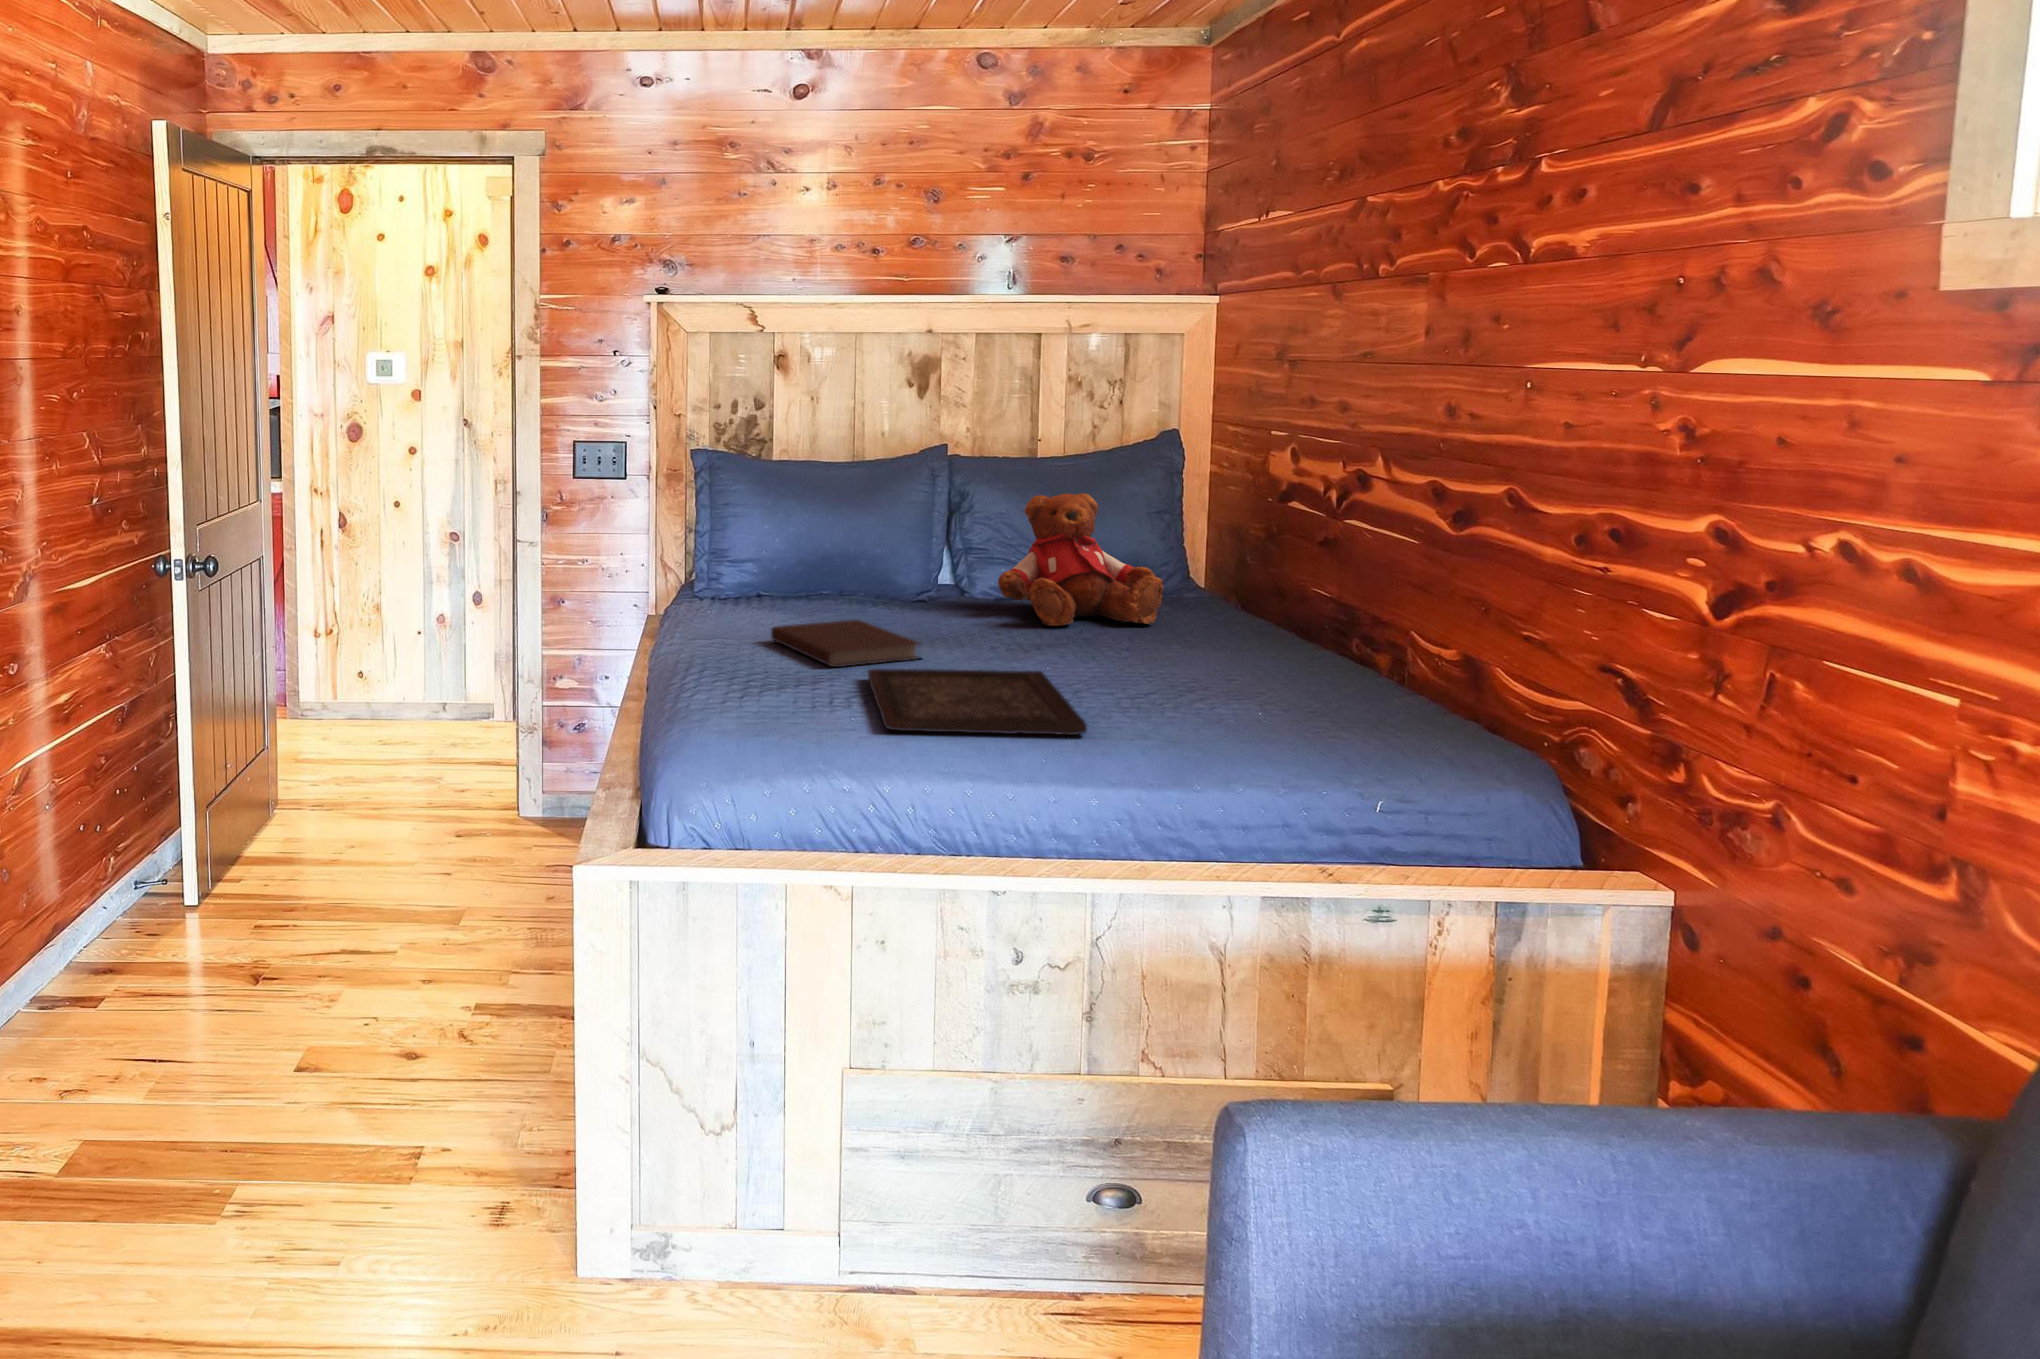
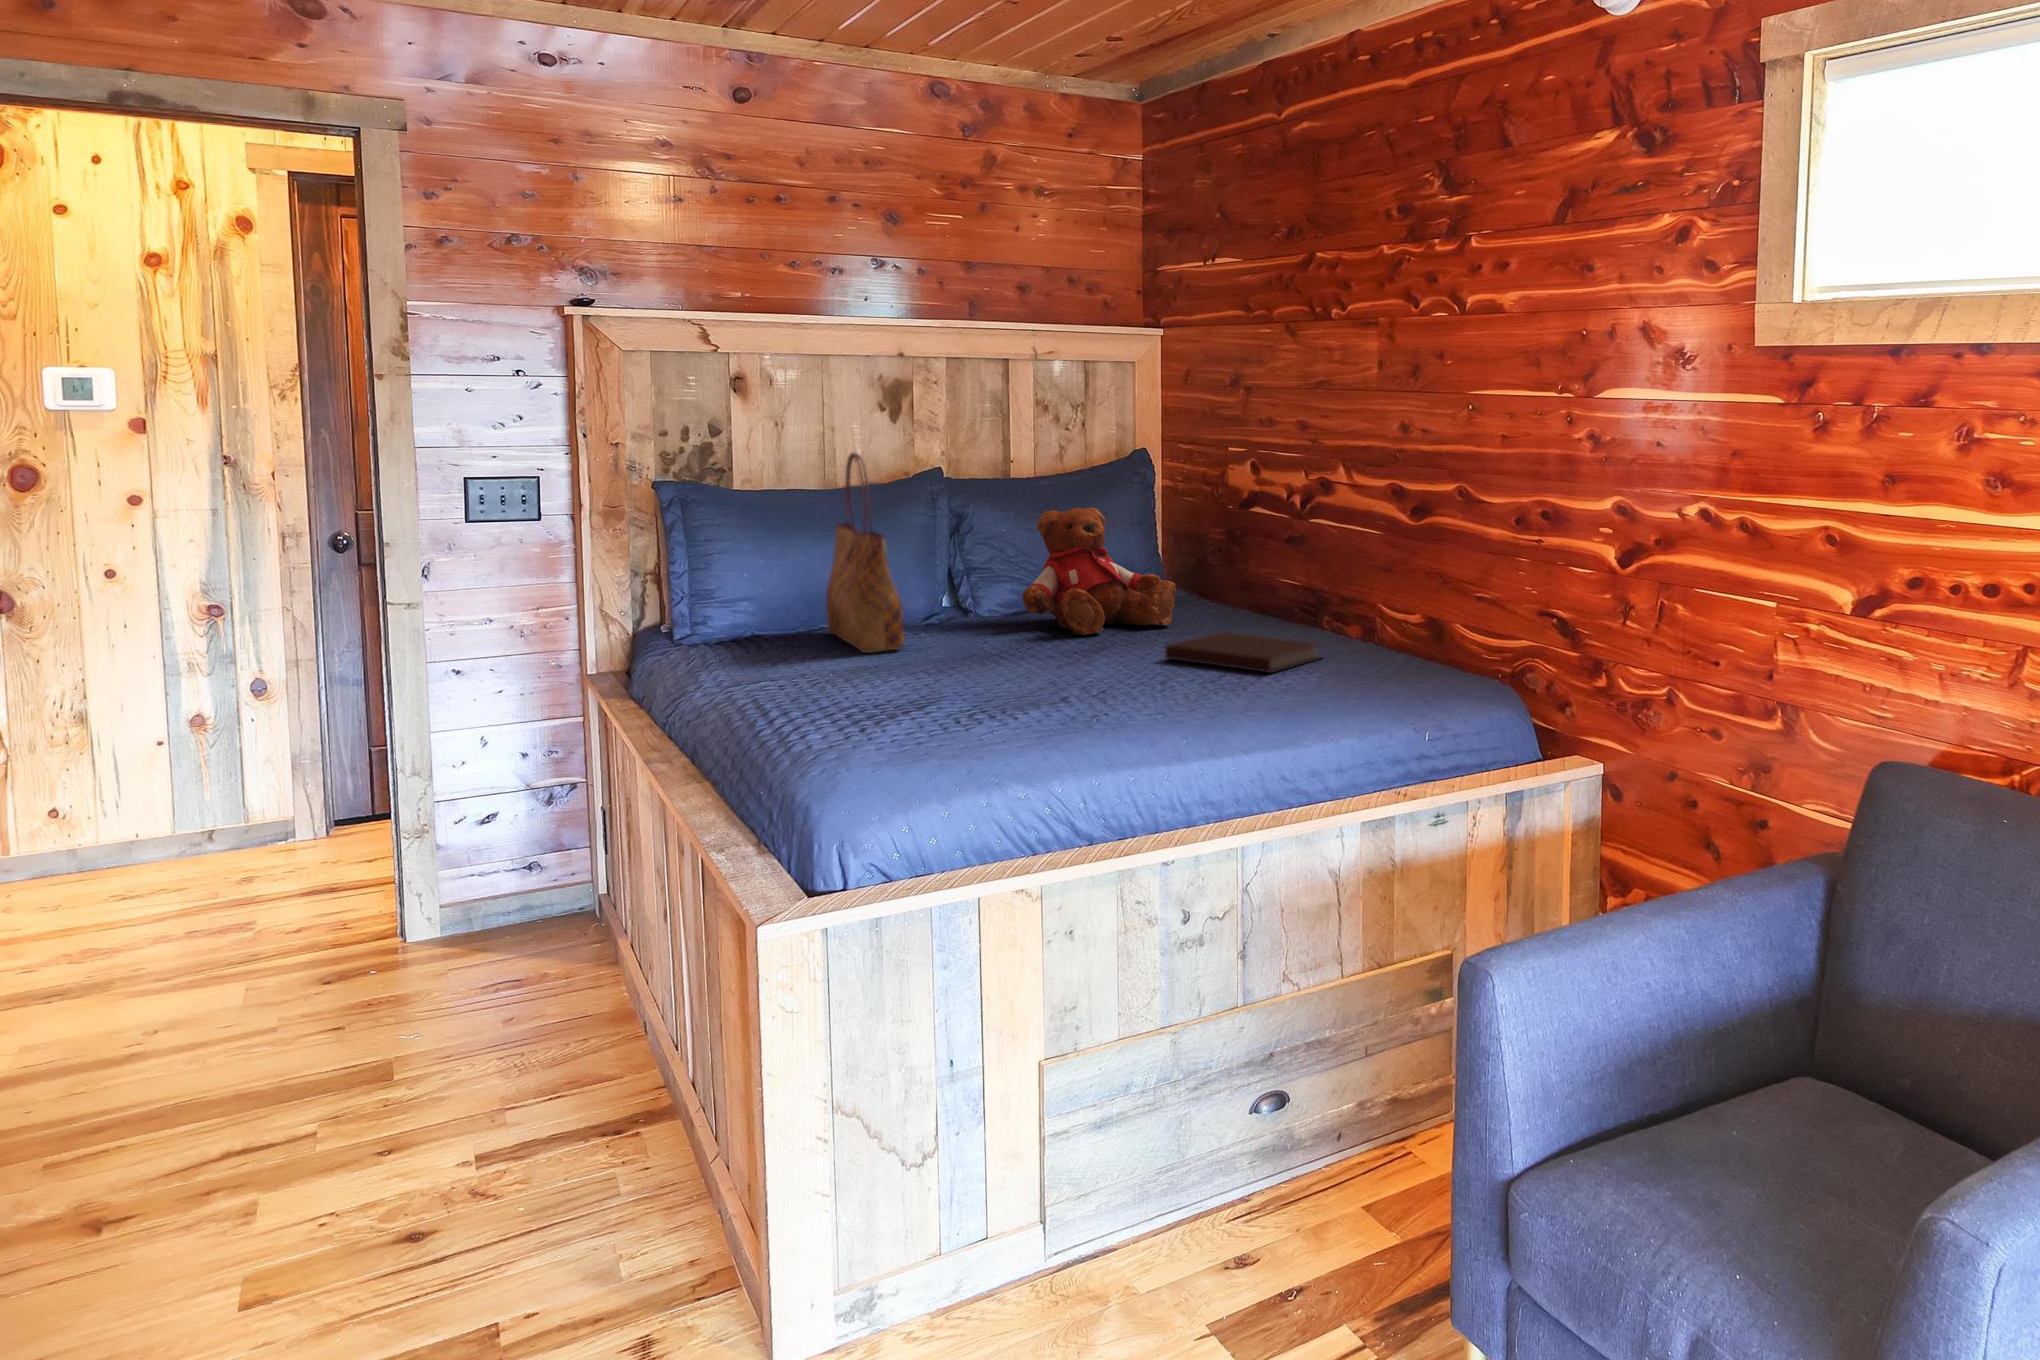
tote bag: none [830,439,876,623] -> present [826,453,904,653]
notebook: present [771,620,921,667] -> present [1165,632,1320,673]
tray: present [868,669,1087,735] -> none [959,670,1216,739]

